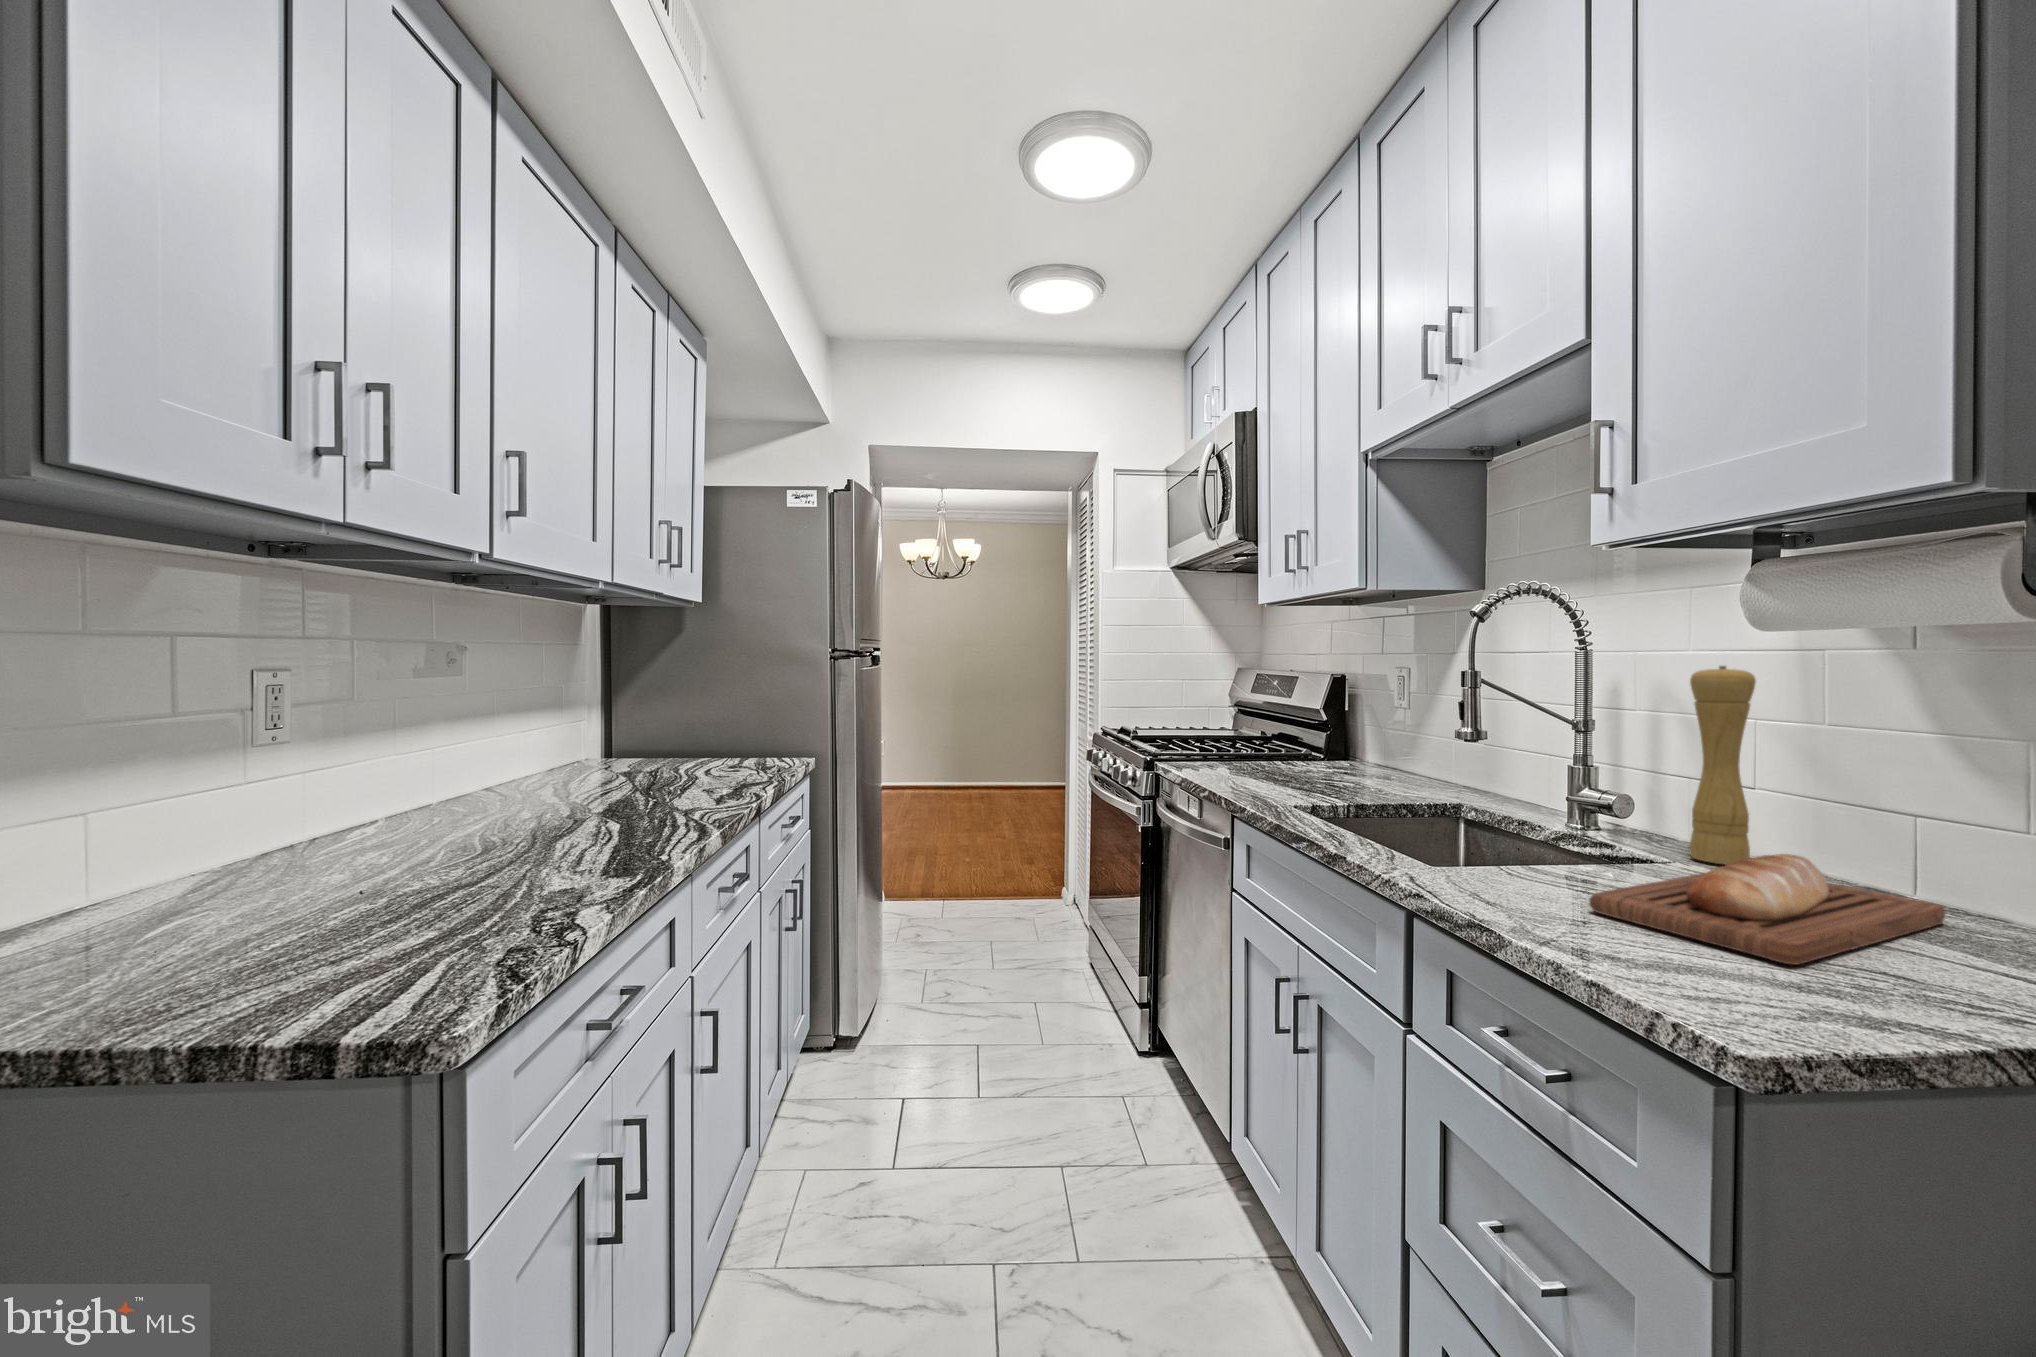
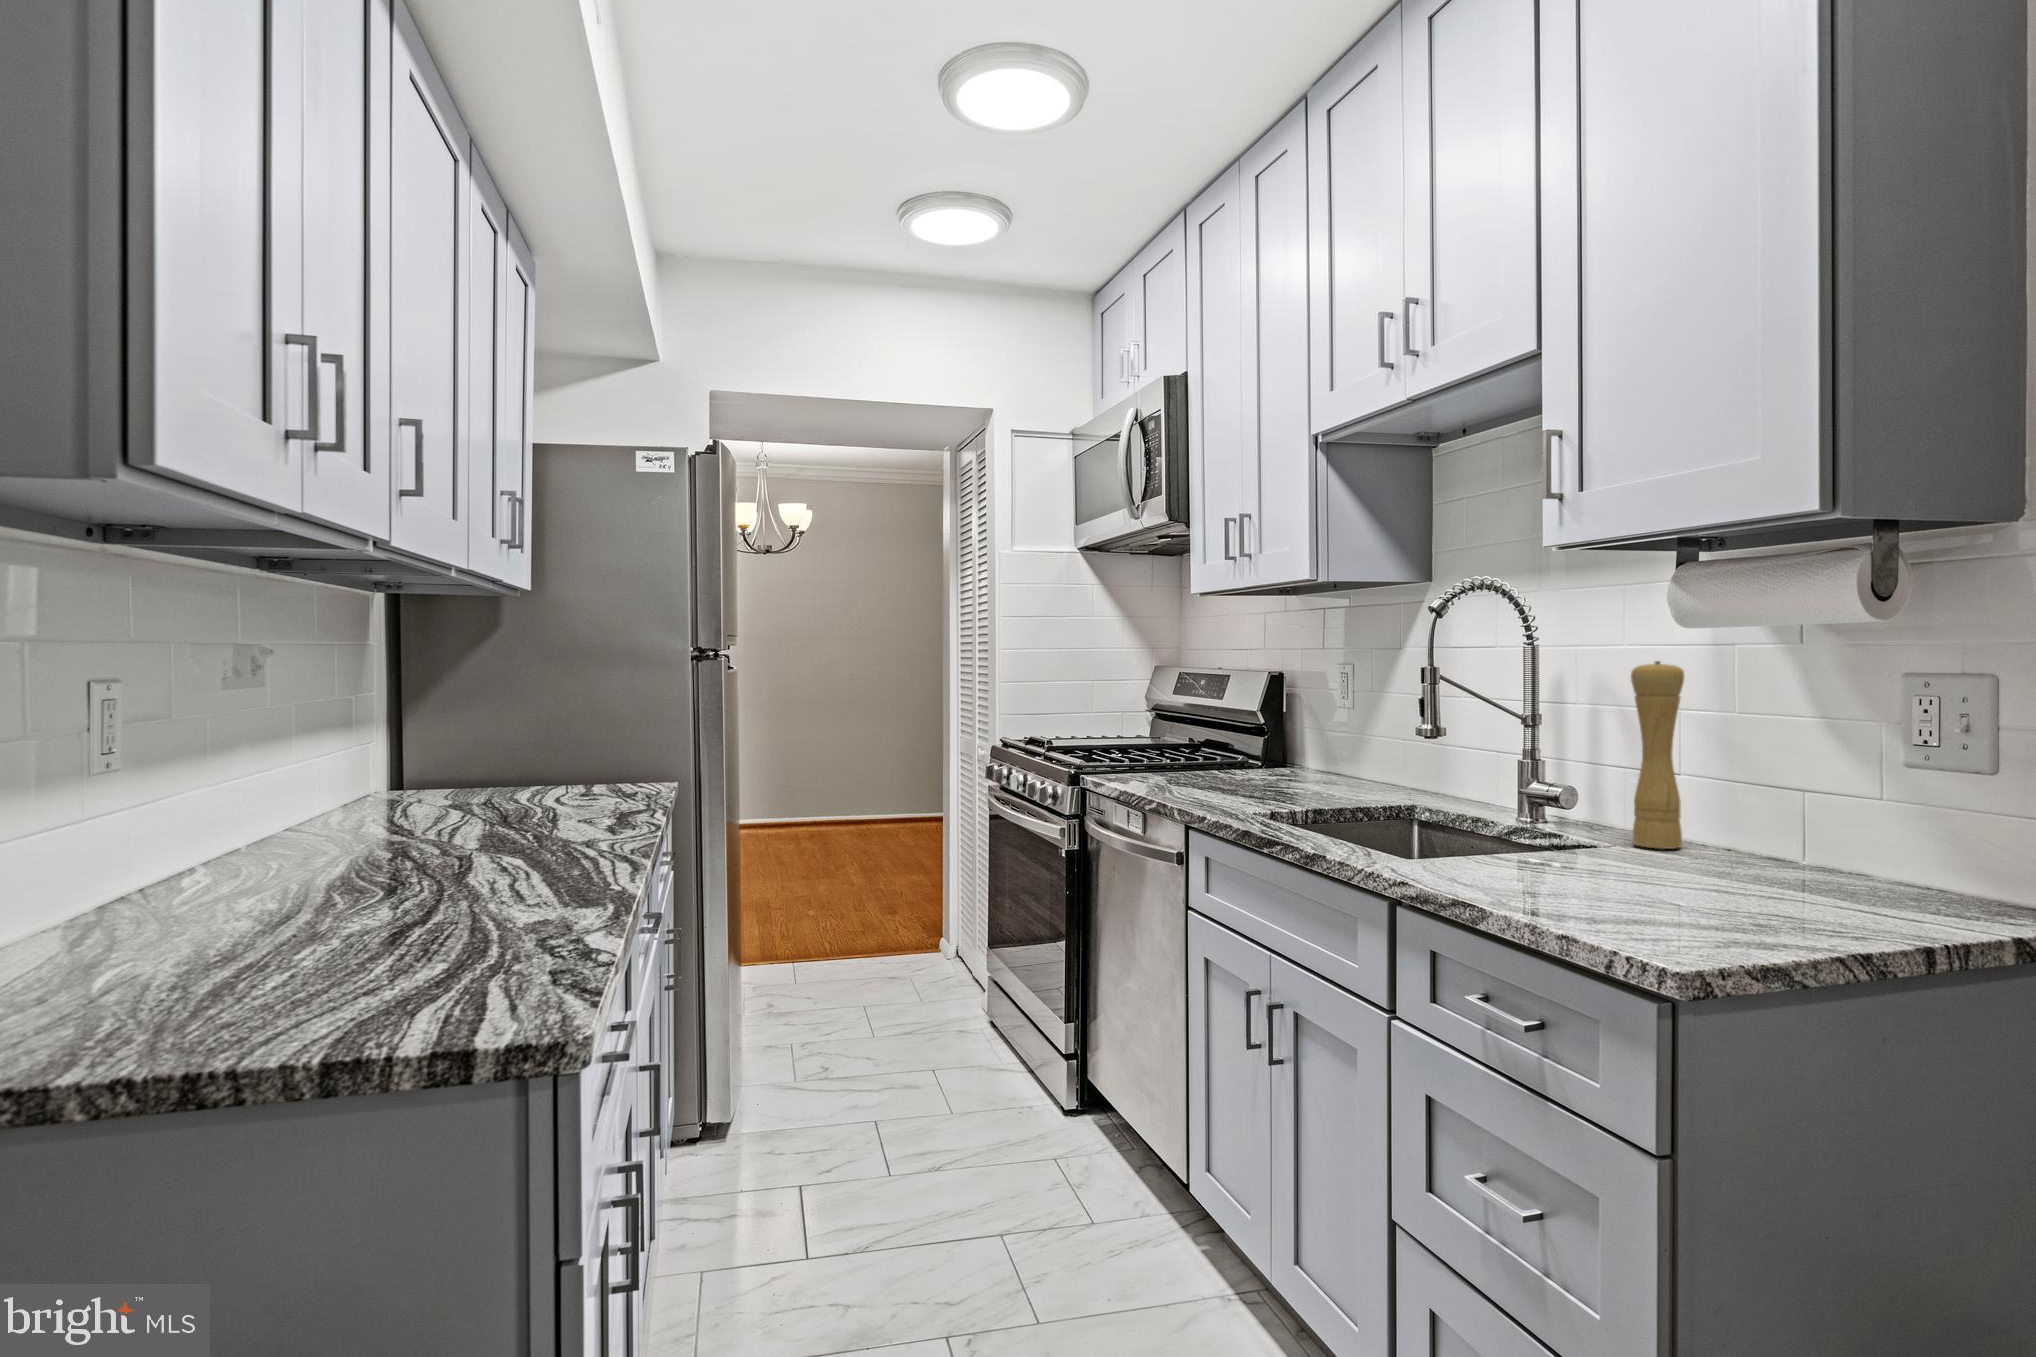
bread loaf: present [1589,854,1945,965] -> none [1554,830,1826,914]

